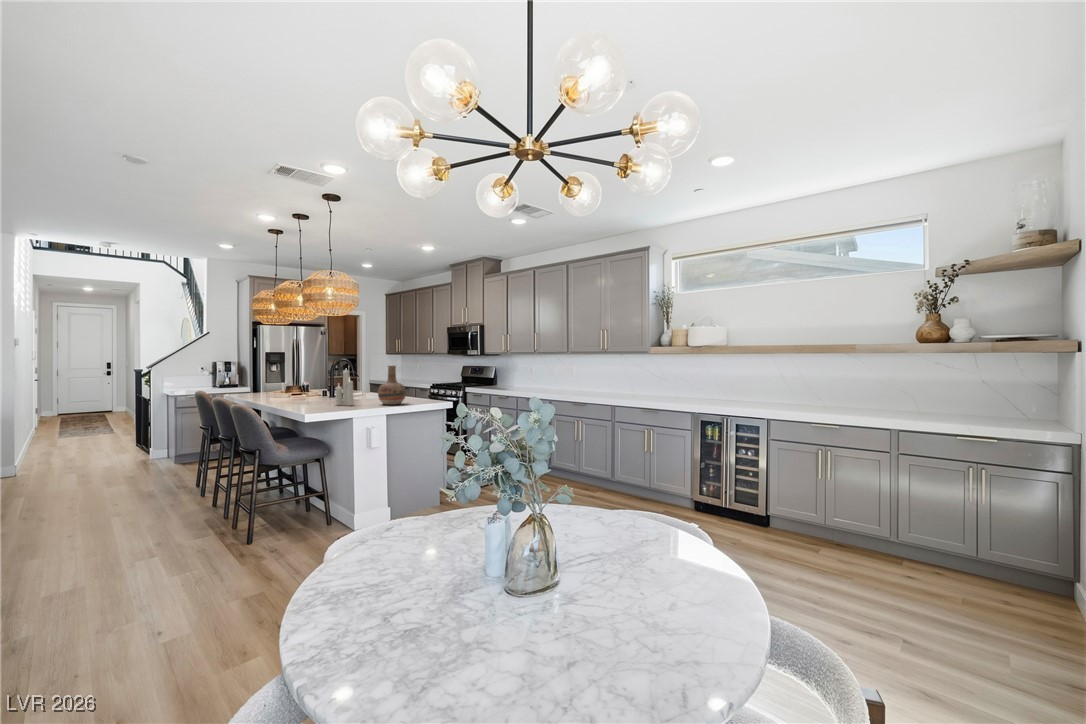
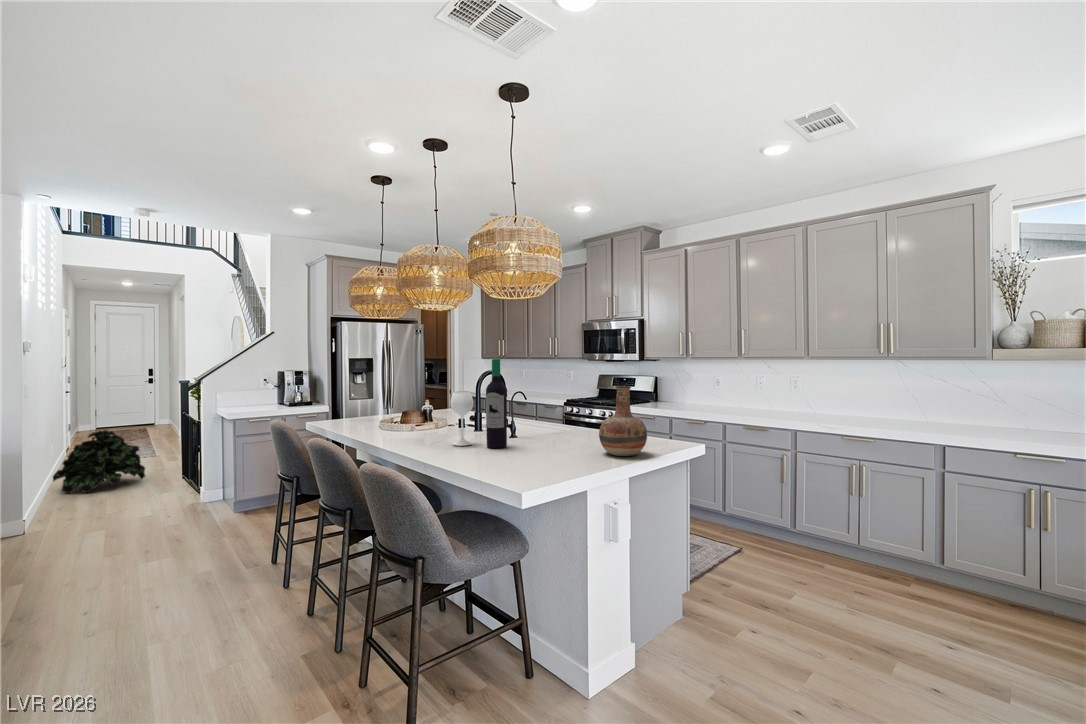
wine bottle: none [299,350,332,402] -> present [451,358,507,448]
candle: present [335,370,354,406] -> none [529,382,564,459]
potted plant: none [30,408,105,456] -> present [53,430,145,494]

